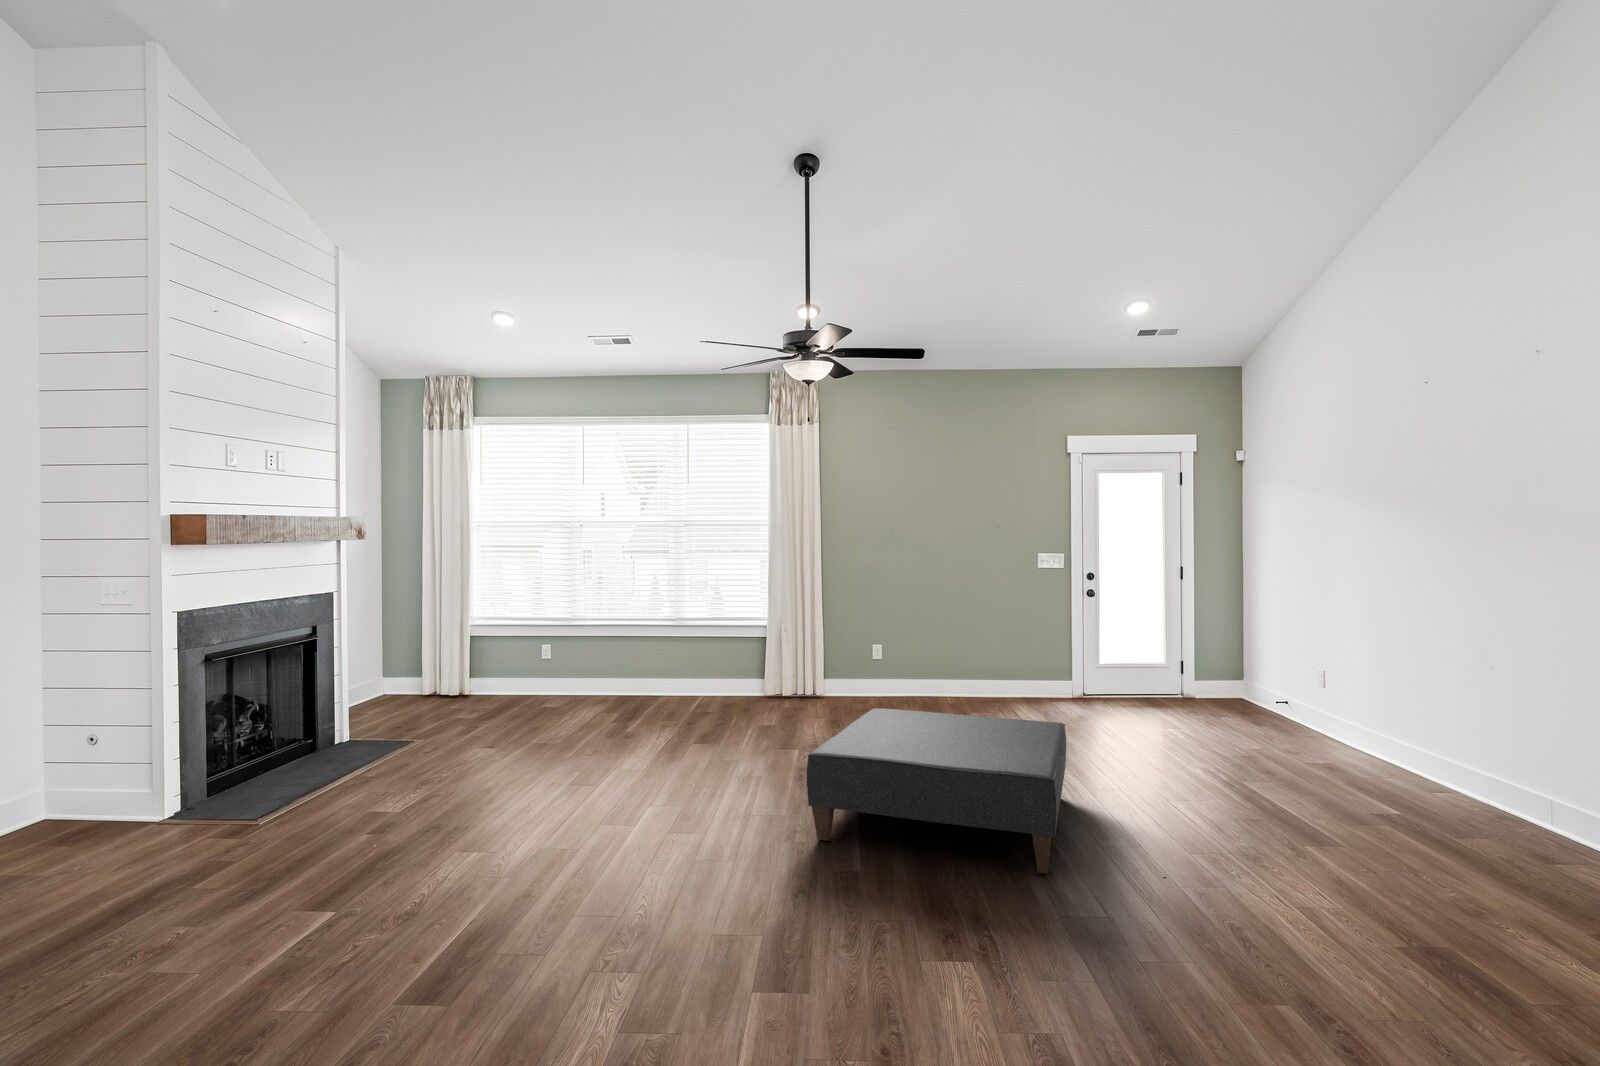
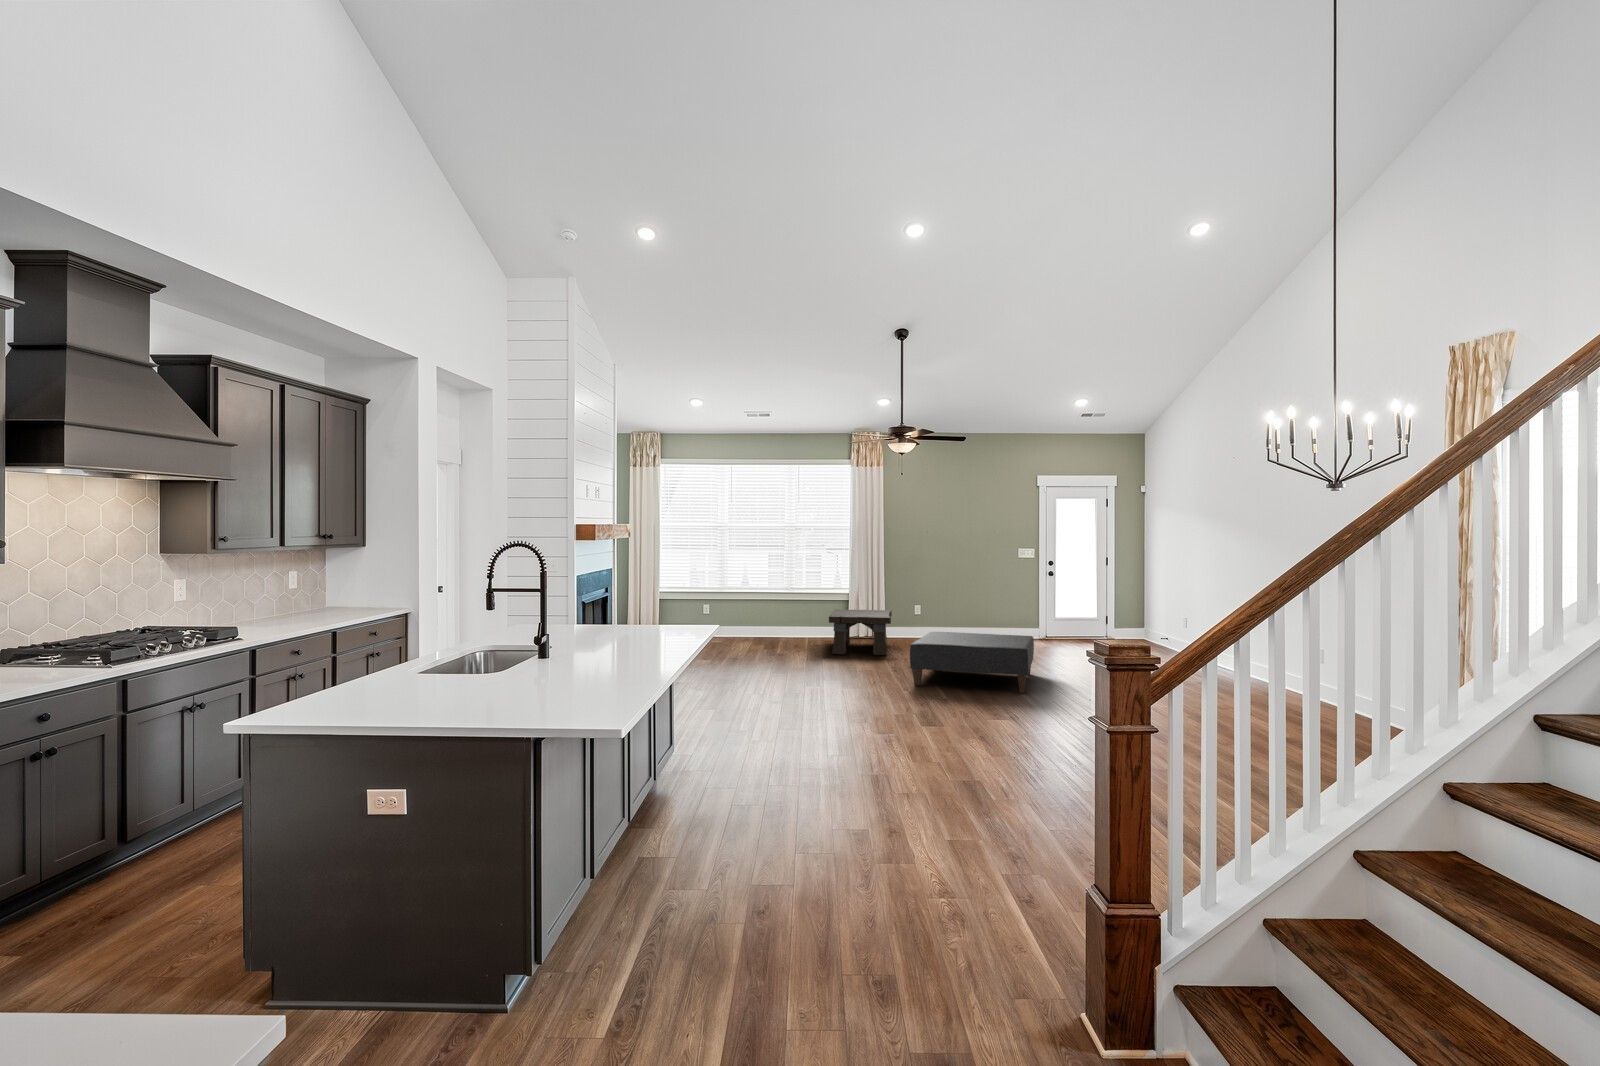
coffee table: none [711,652,832,739] -> present [829,610,892,655]

